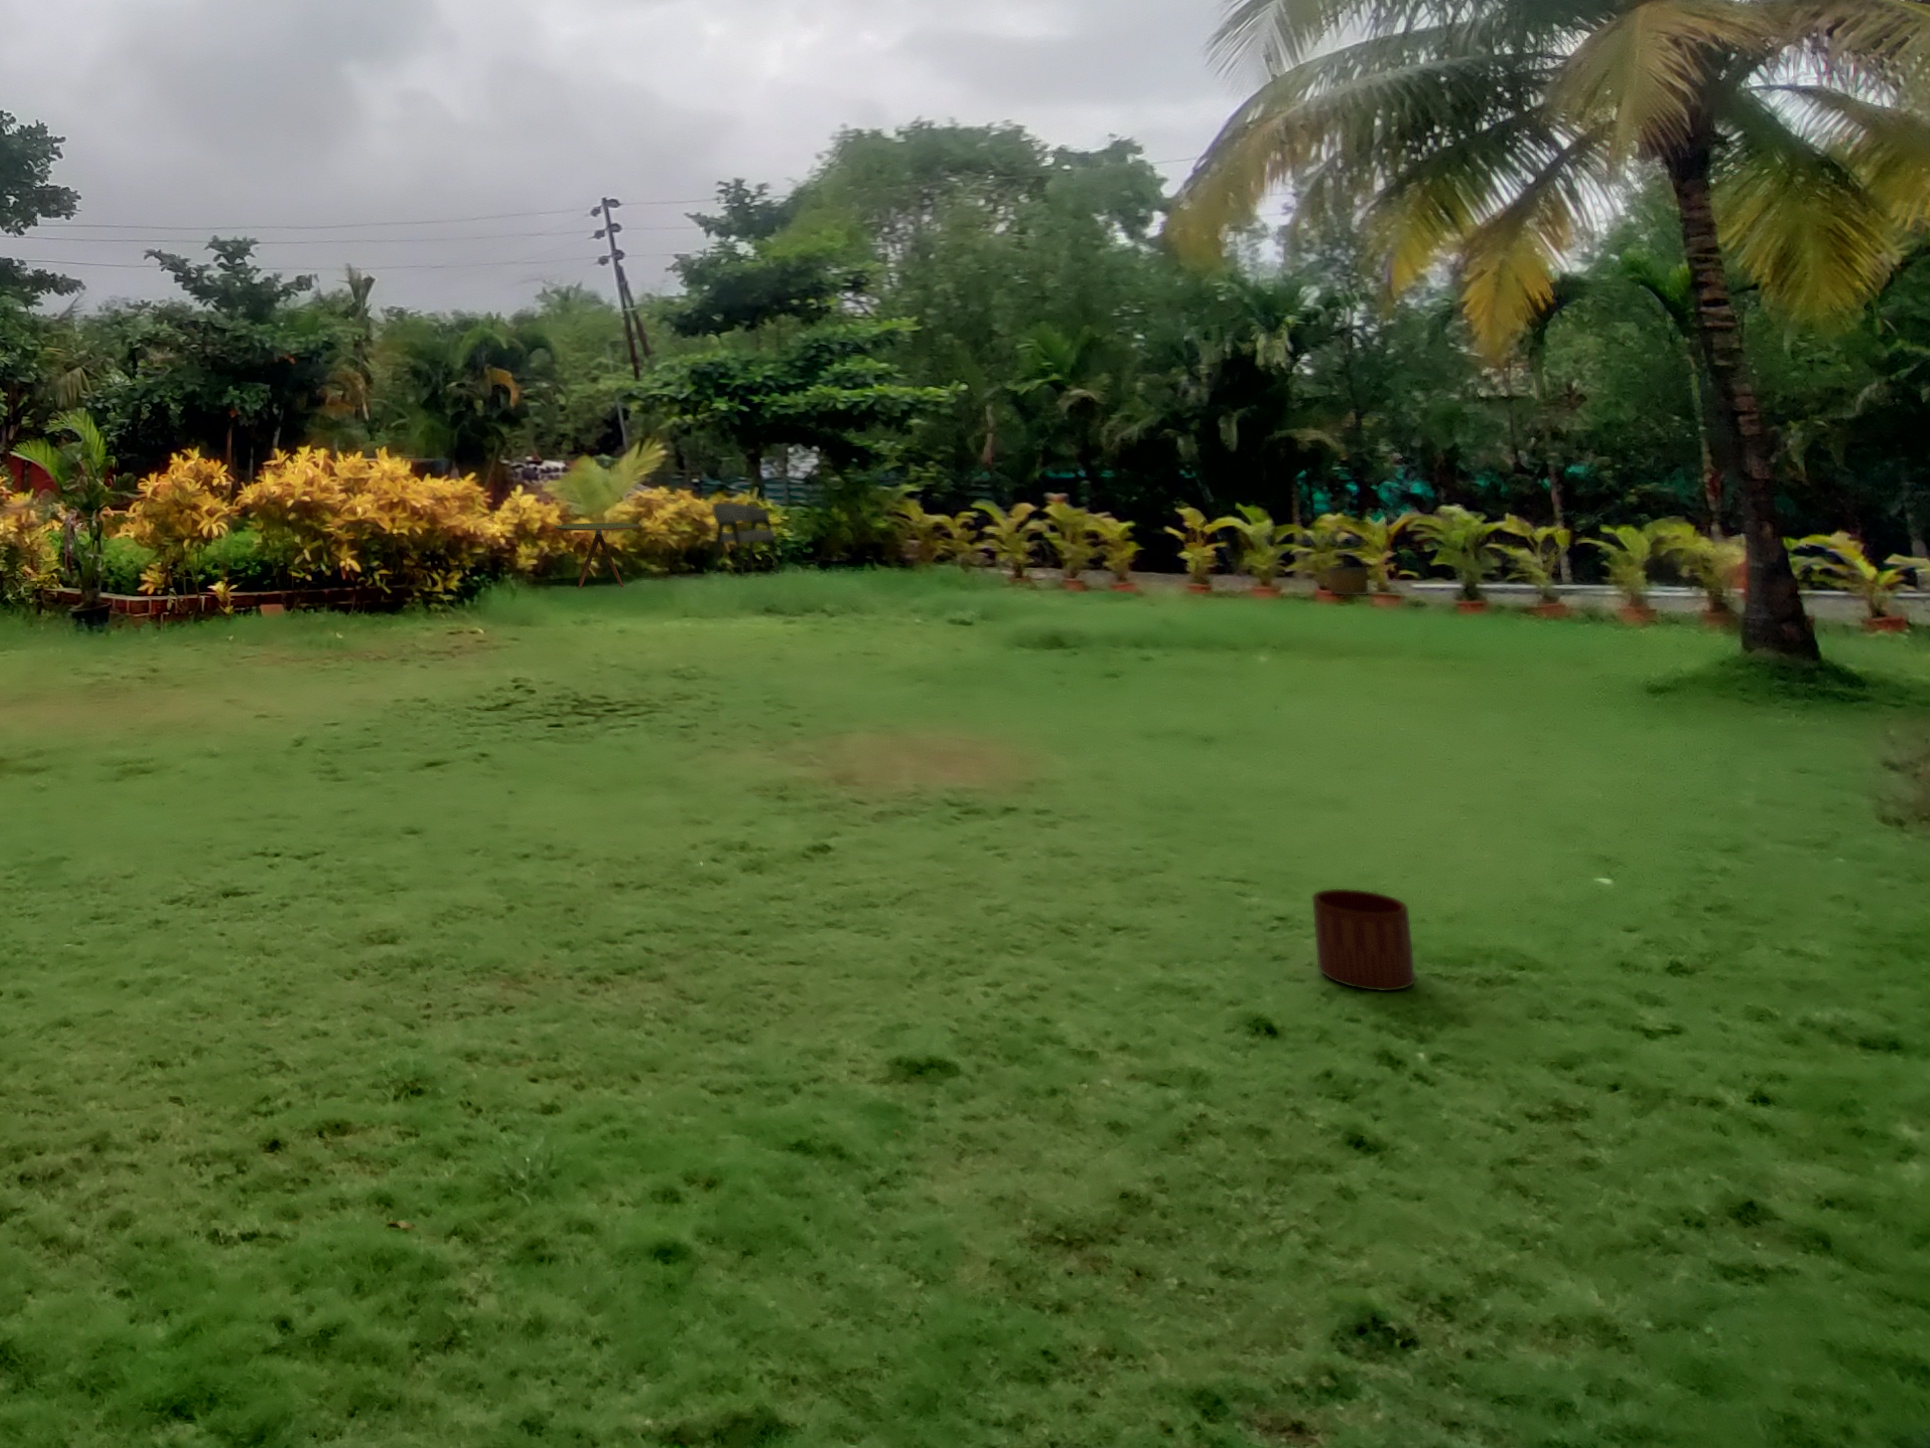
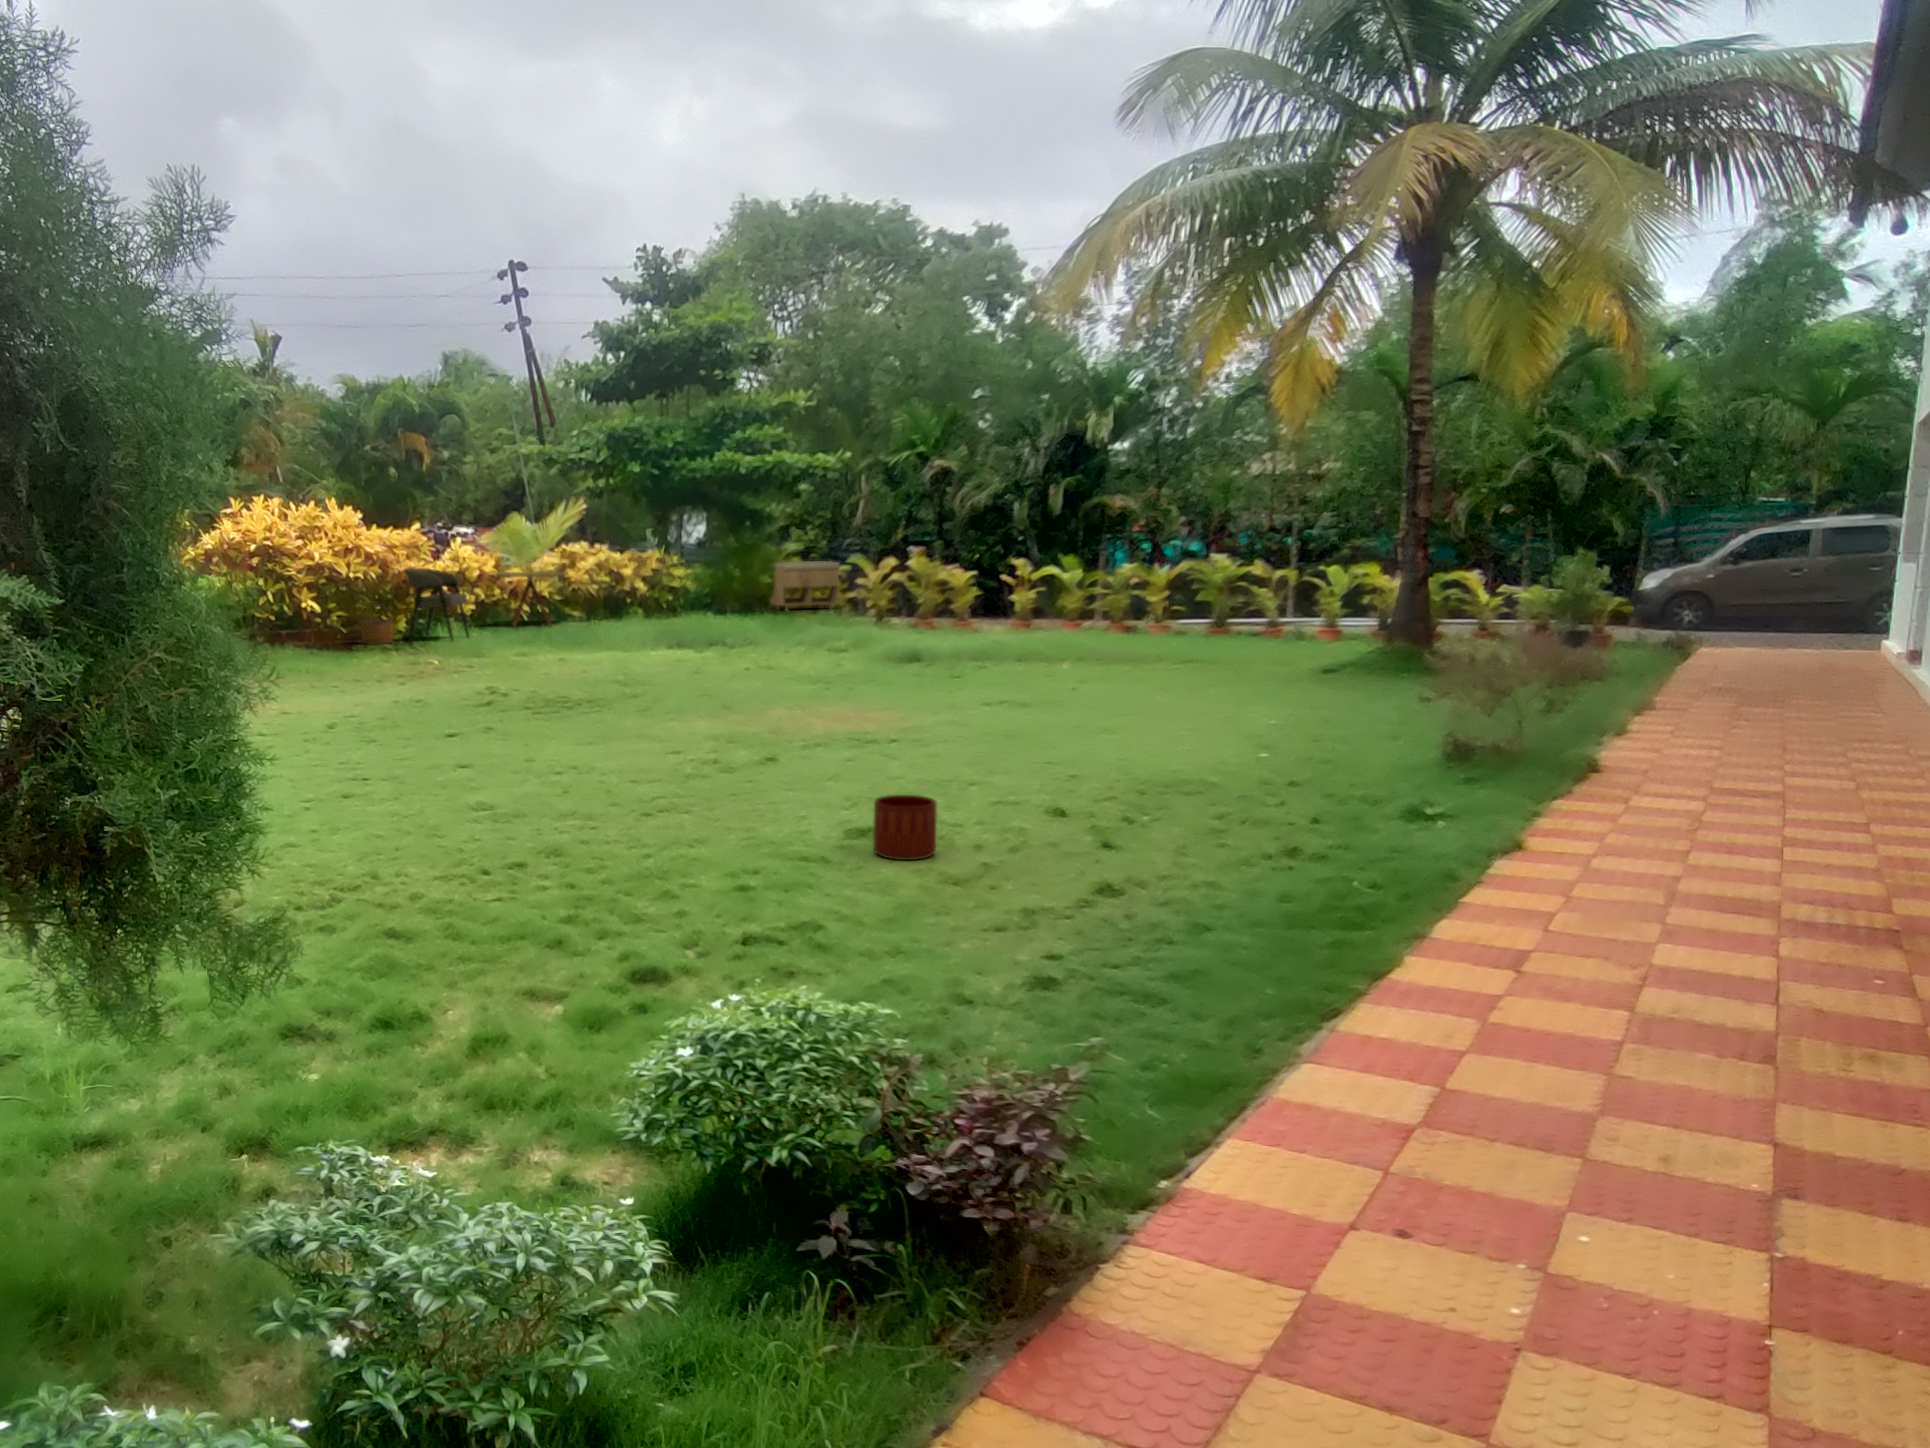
chair: present [712,503,778,575] -> present [404,567,469,641]
storage bench: none [881,508,966,567] -> present [770,561,840,608]
bucket: present [1328,551,1368,595] -> present [360,604,393,644]
planter: present [1312,889,1415,991] -> present [873,795,937,860]

